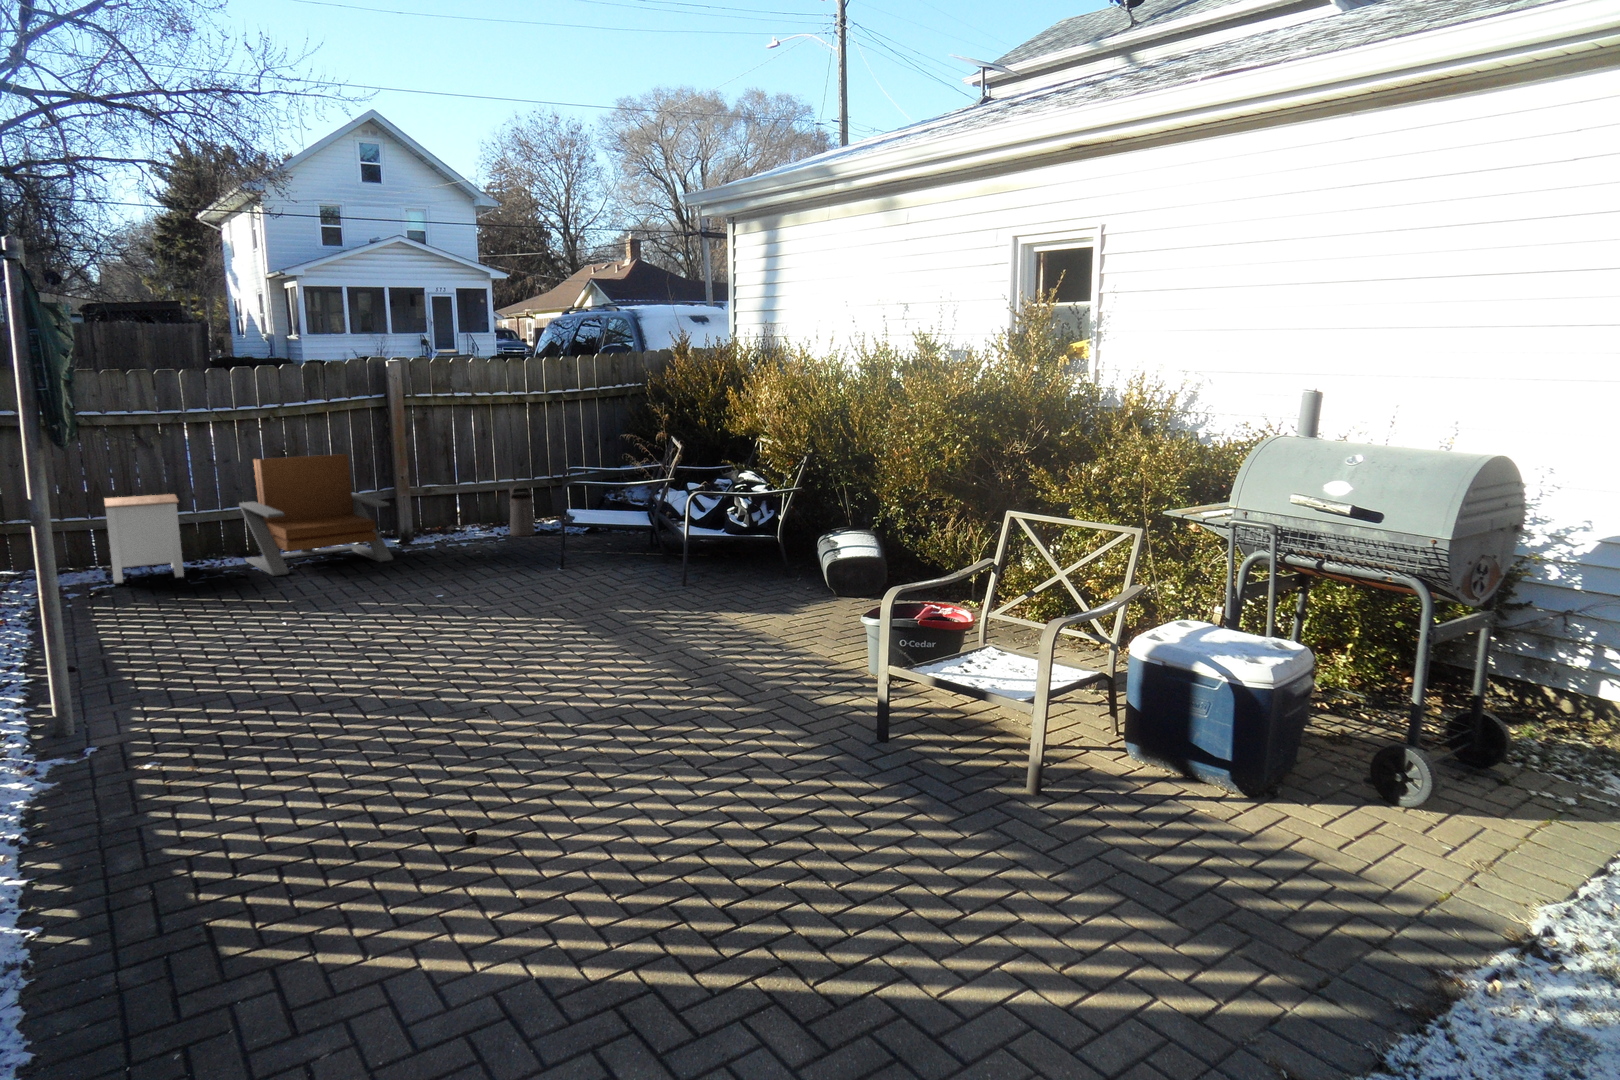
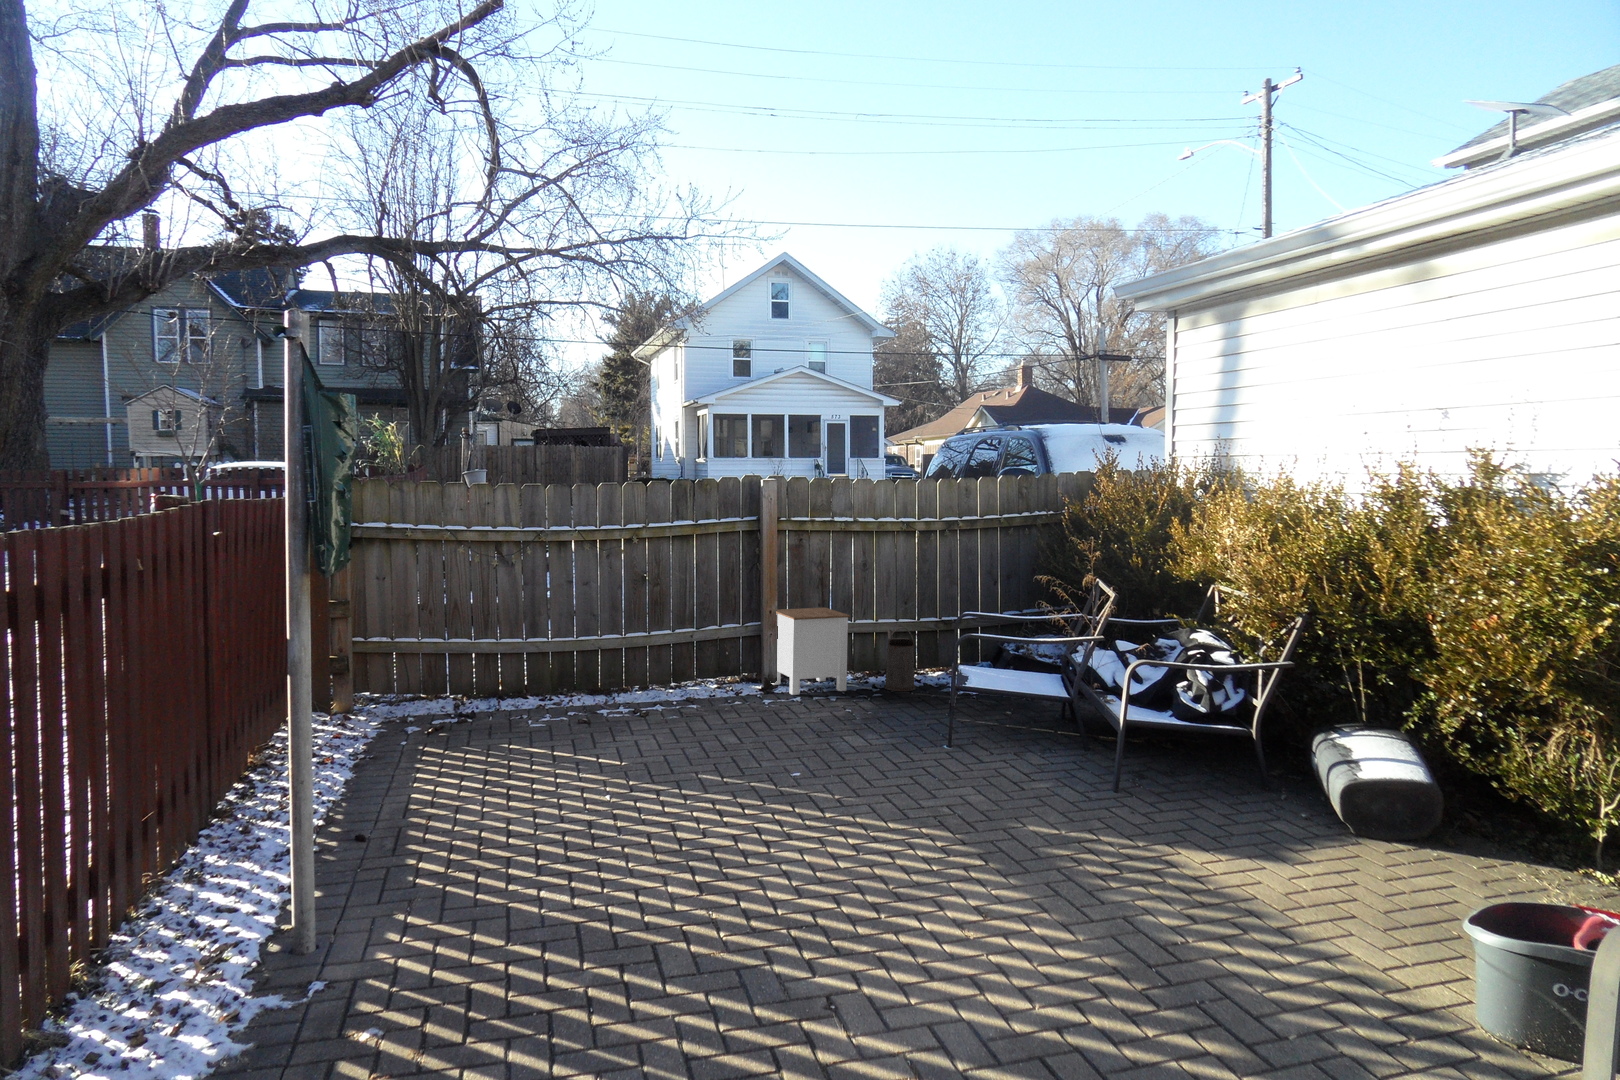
lounge chair: present [239,454,393,576] -> none [597,584,751,723]
side table: present [104,494,184,583] -> present [771,607,850,695]

